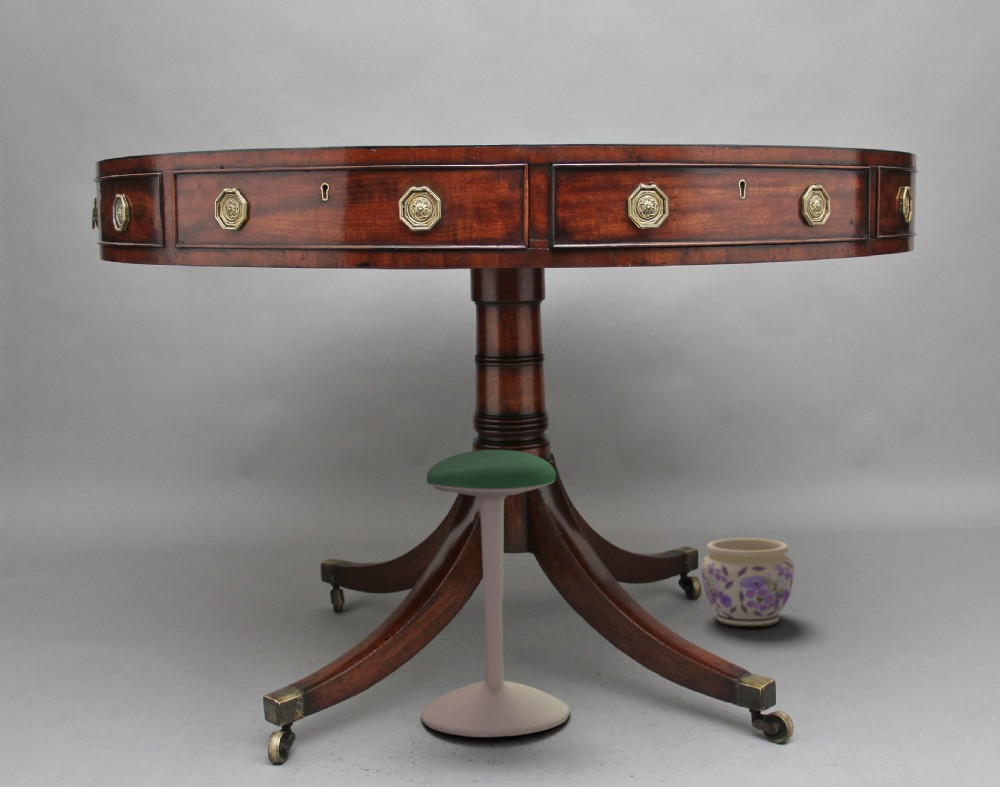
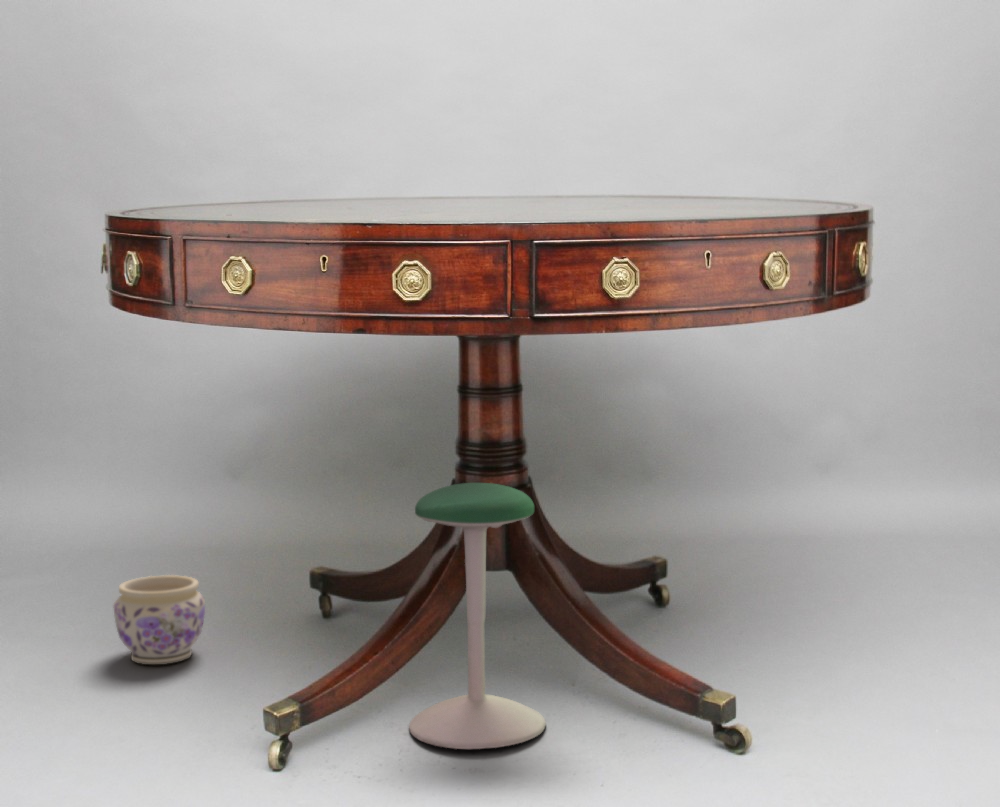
planter: present [701,538,794,627] -> present [113,575,205,665]

